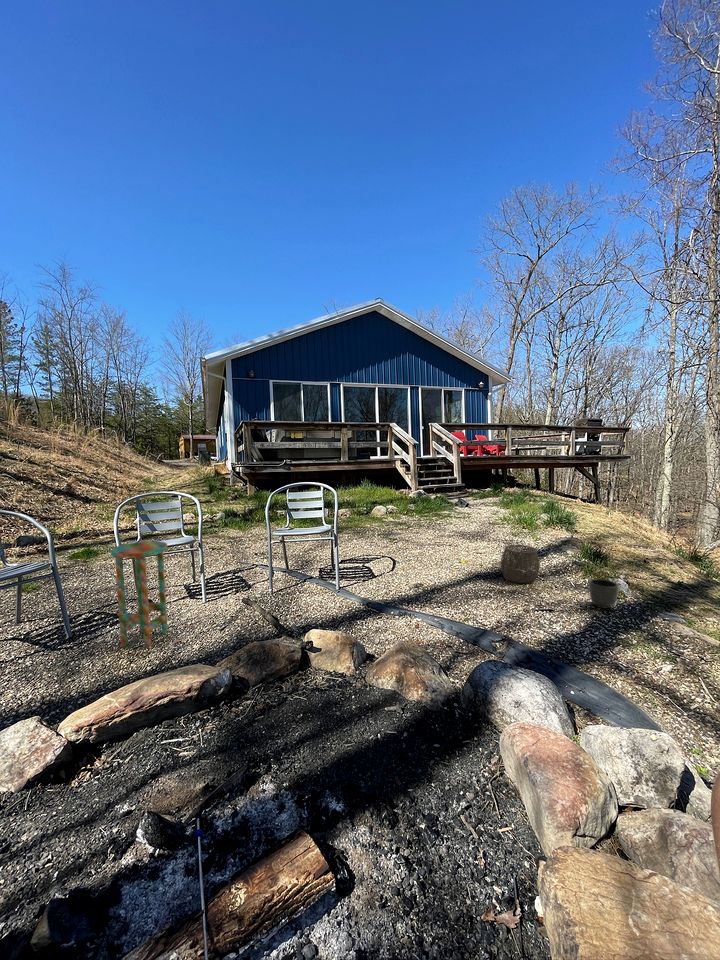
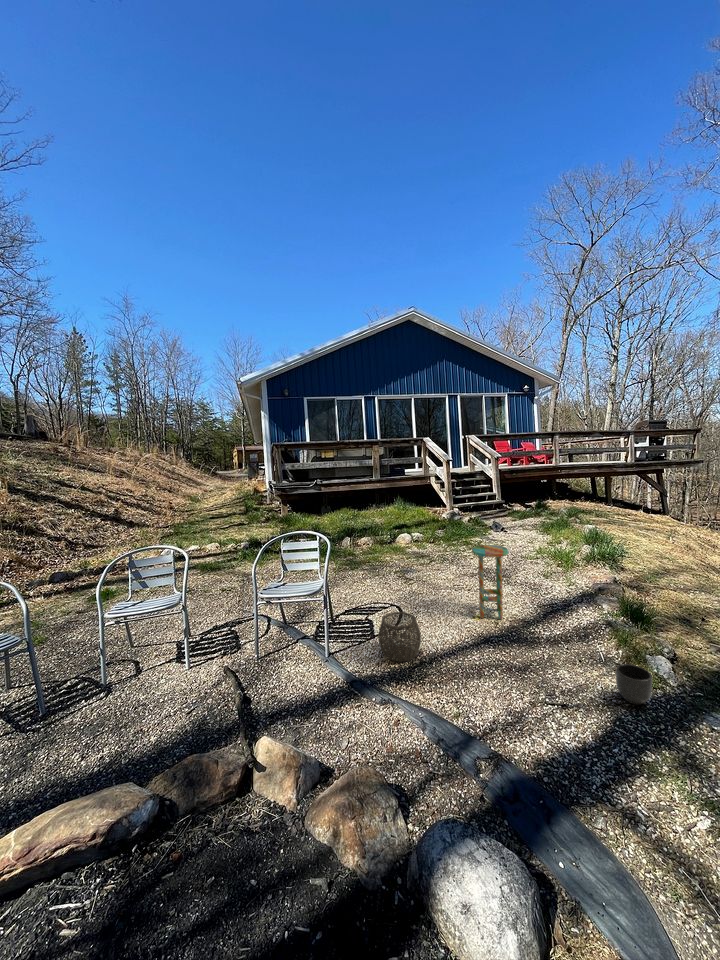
side table: present [111,541,168,648] -> present [472,545,509,619]
woven basket: present [501,545,540,583] -> present [378,612,421,662]

